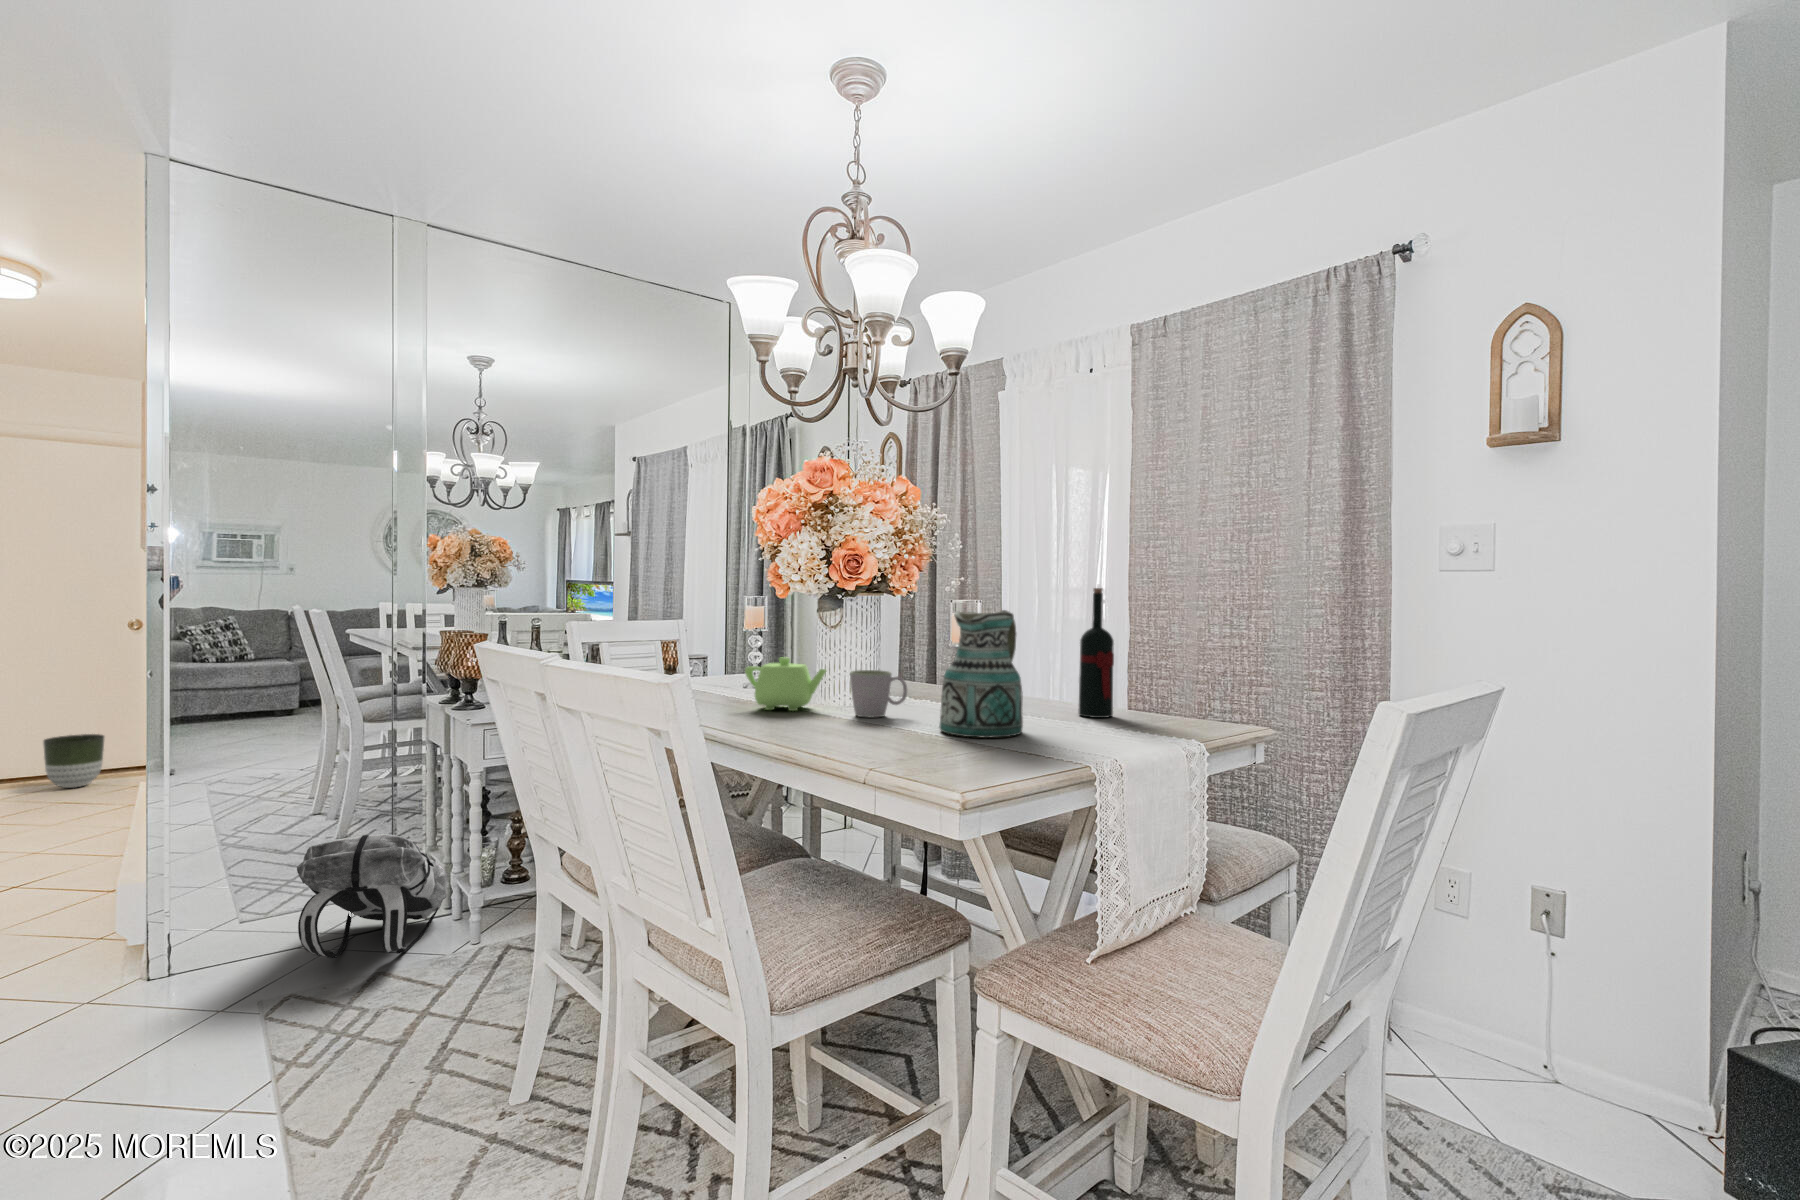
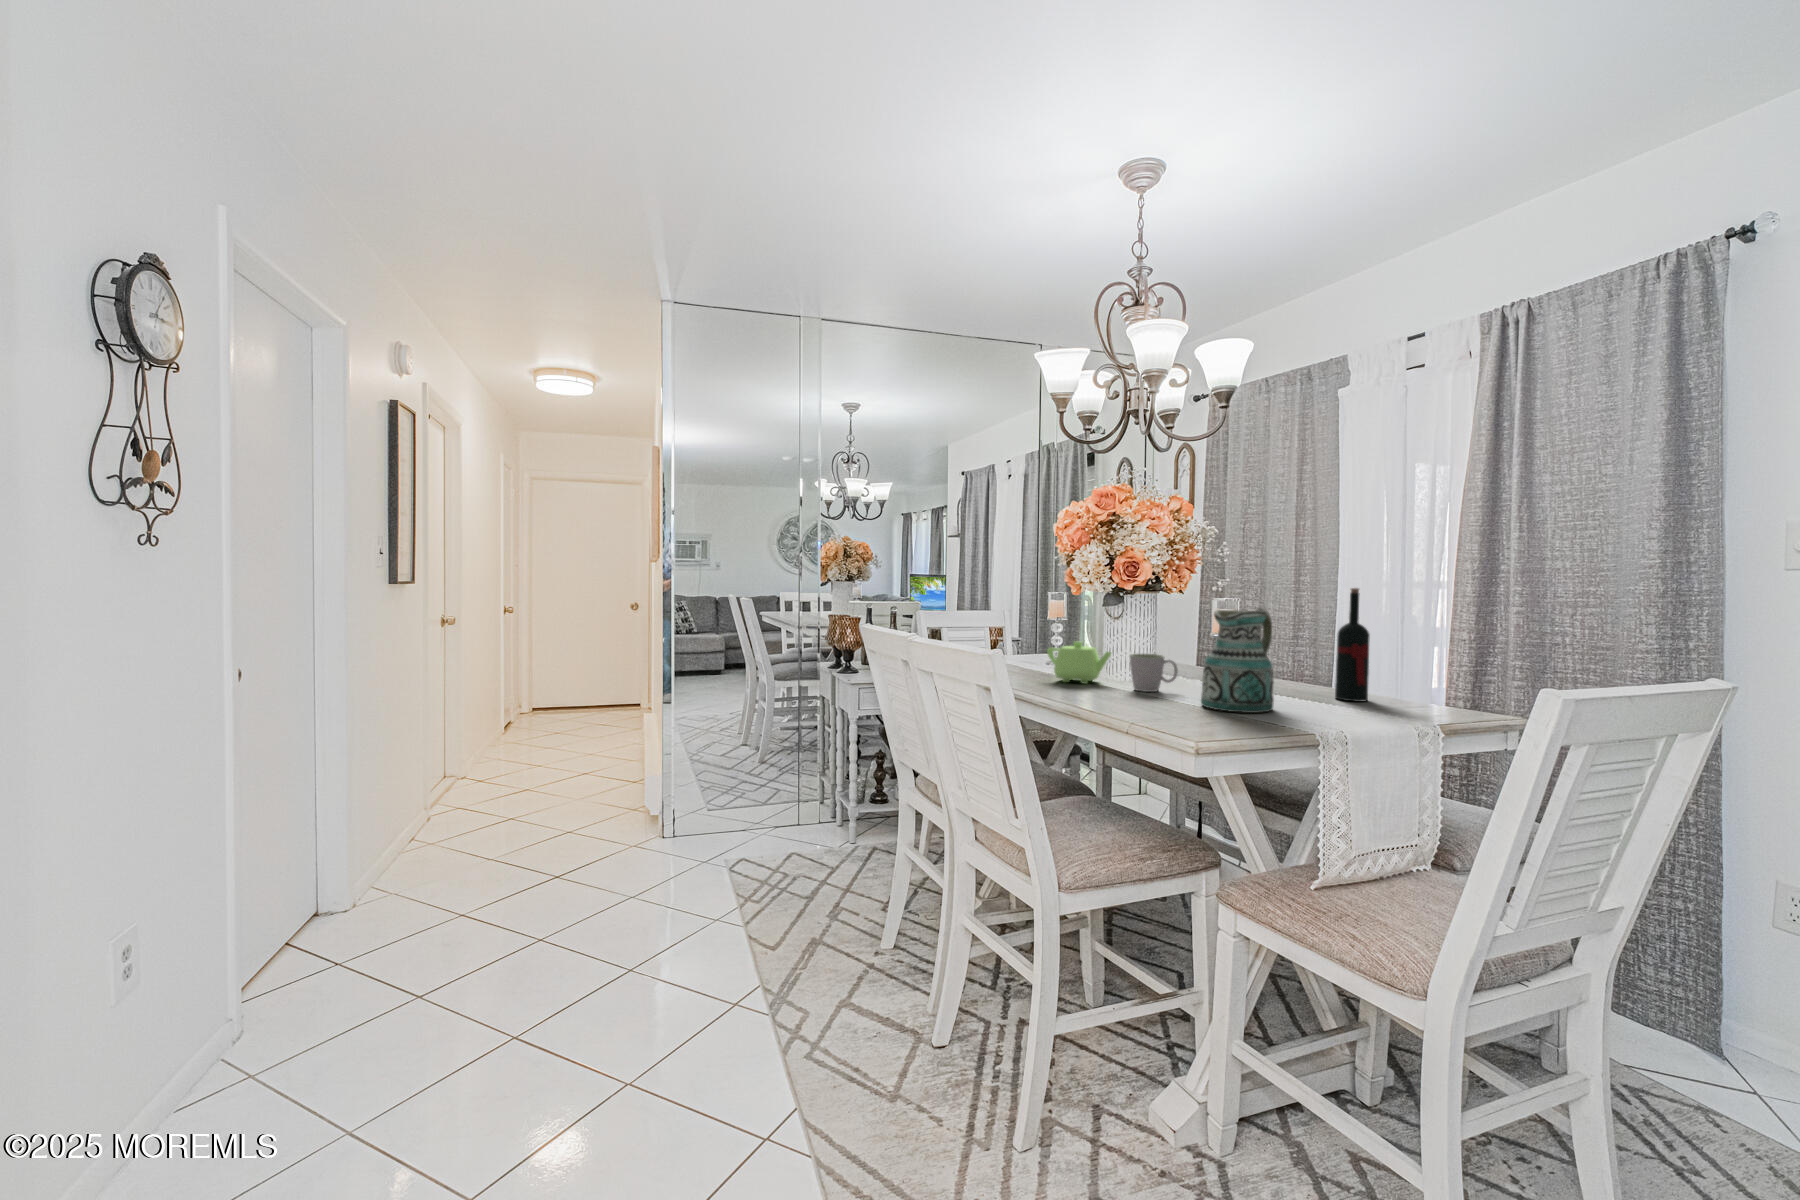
planter: present [43,734,104,788] -> none [577,678,609,714]
backpack: present [297,834,448,959] -> none [741,757,832,843]

